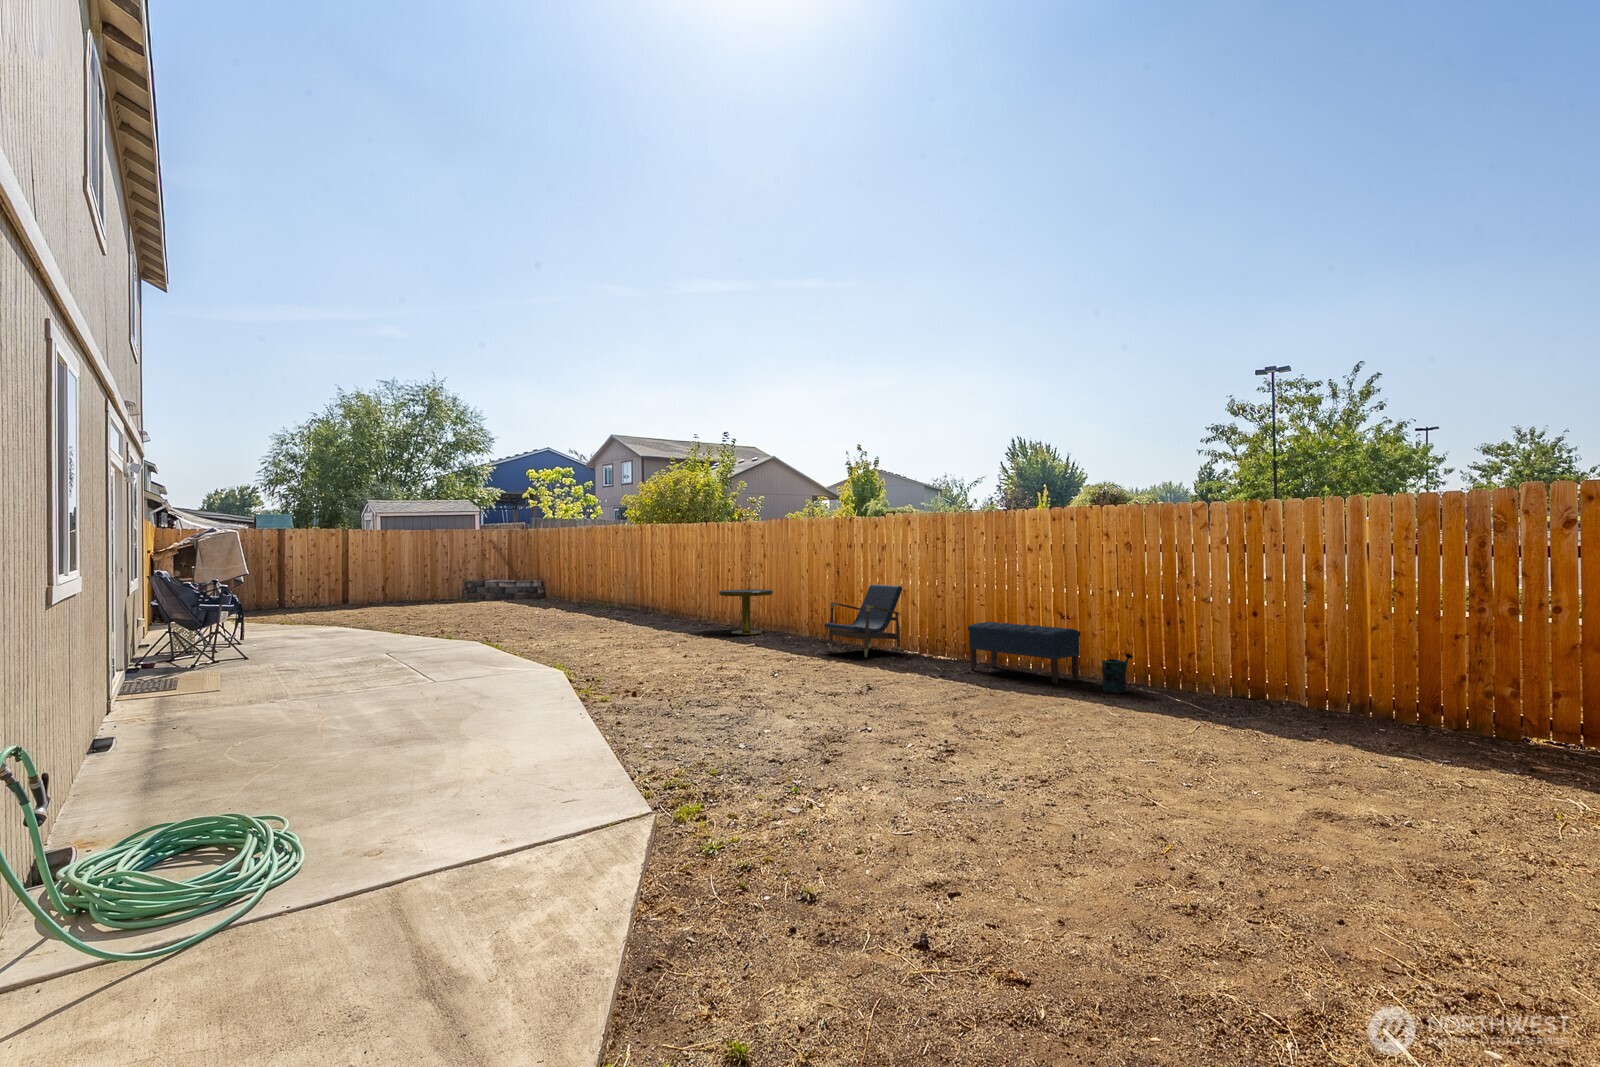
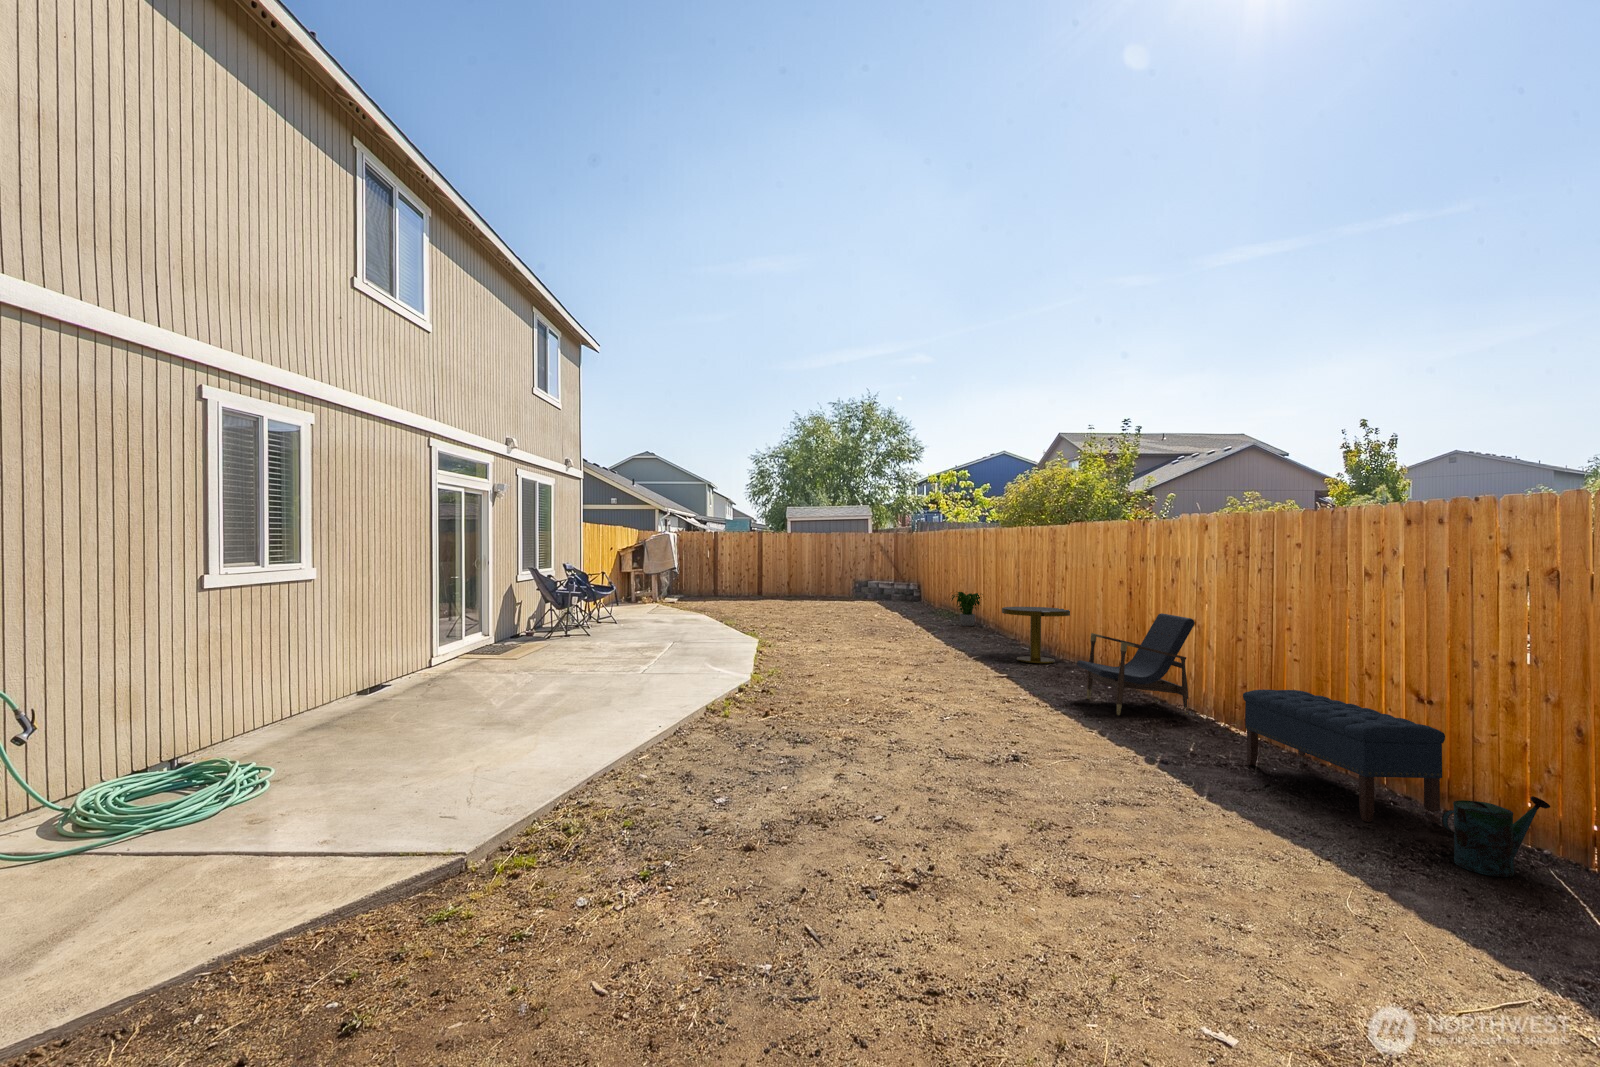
potted plant: none [614,583,652,614] -> present [951,592,983,626]

